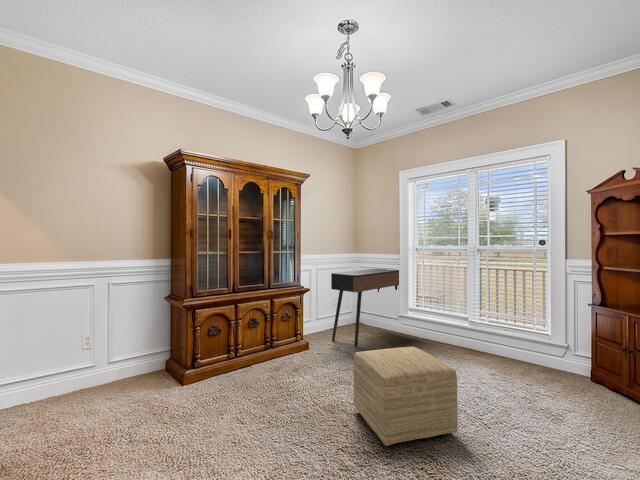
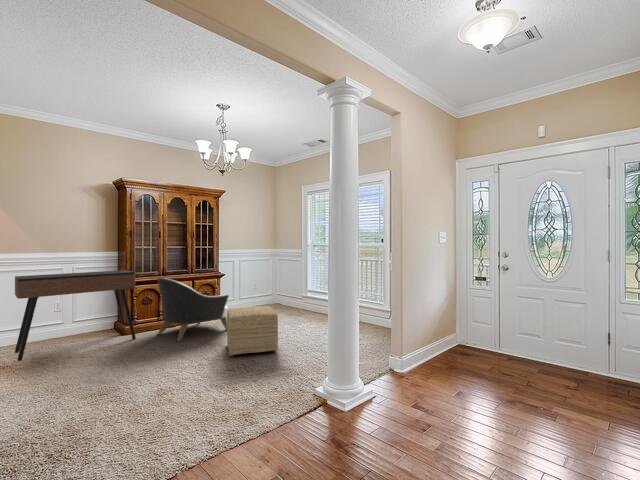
console table: present [331,269,399,347] -> present [15,270,136,361]
armchair: none [231,300,335,400] -> present [157,278,229,341]

